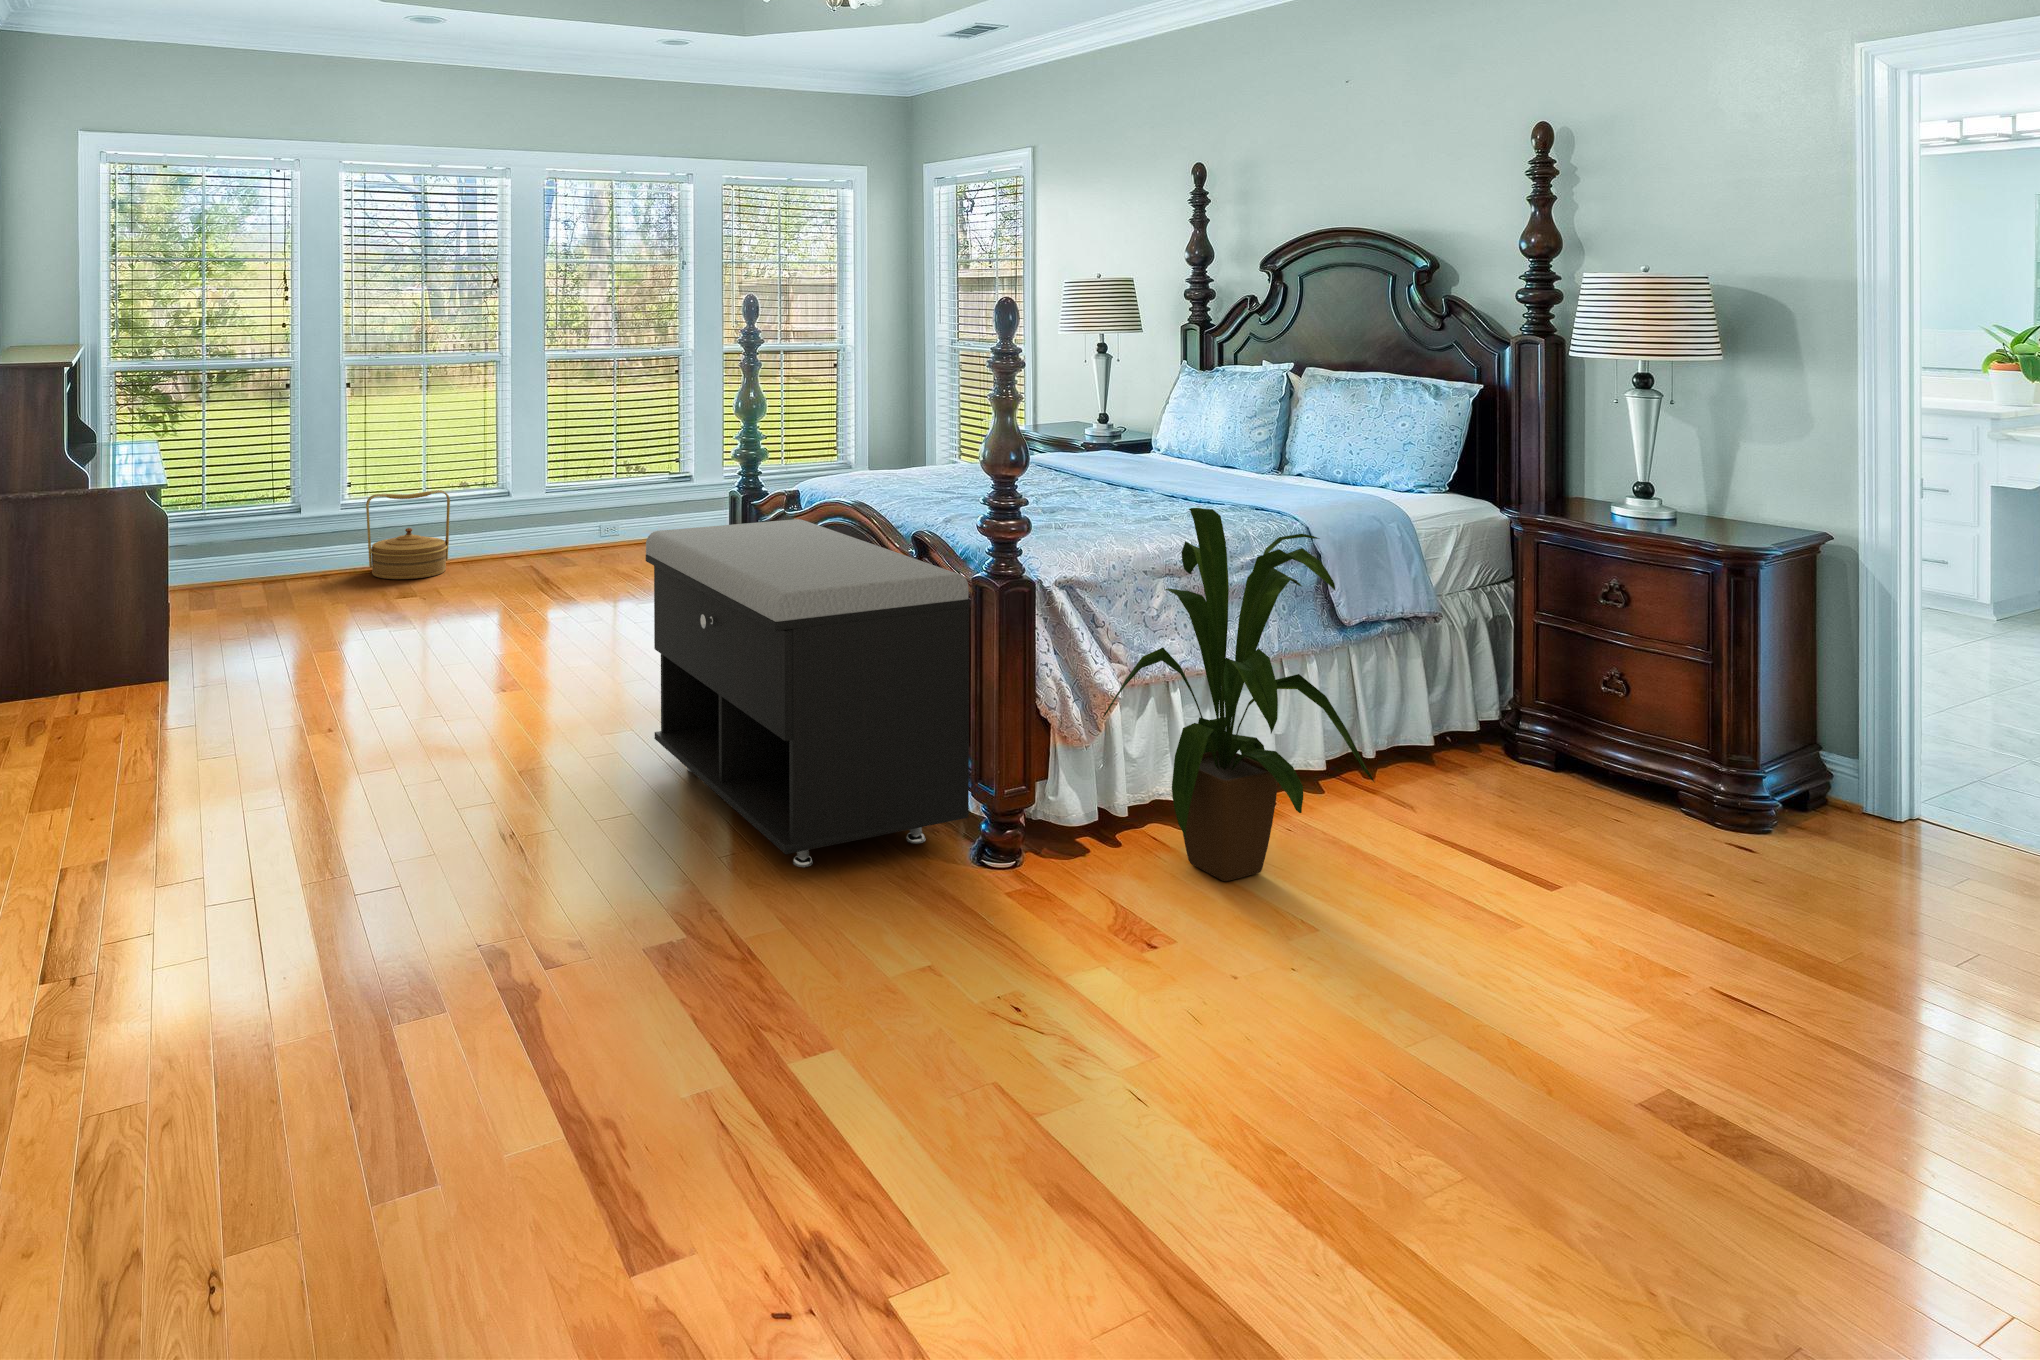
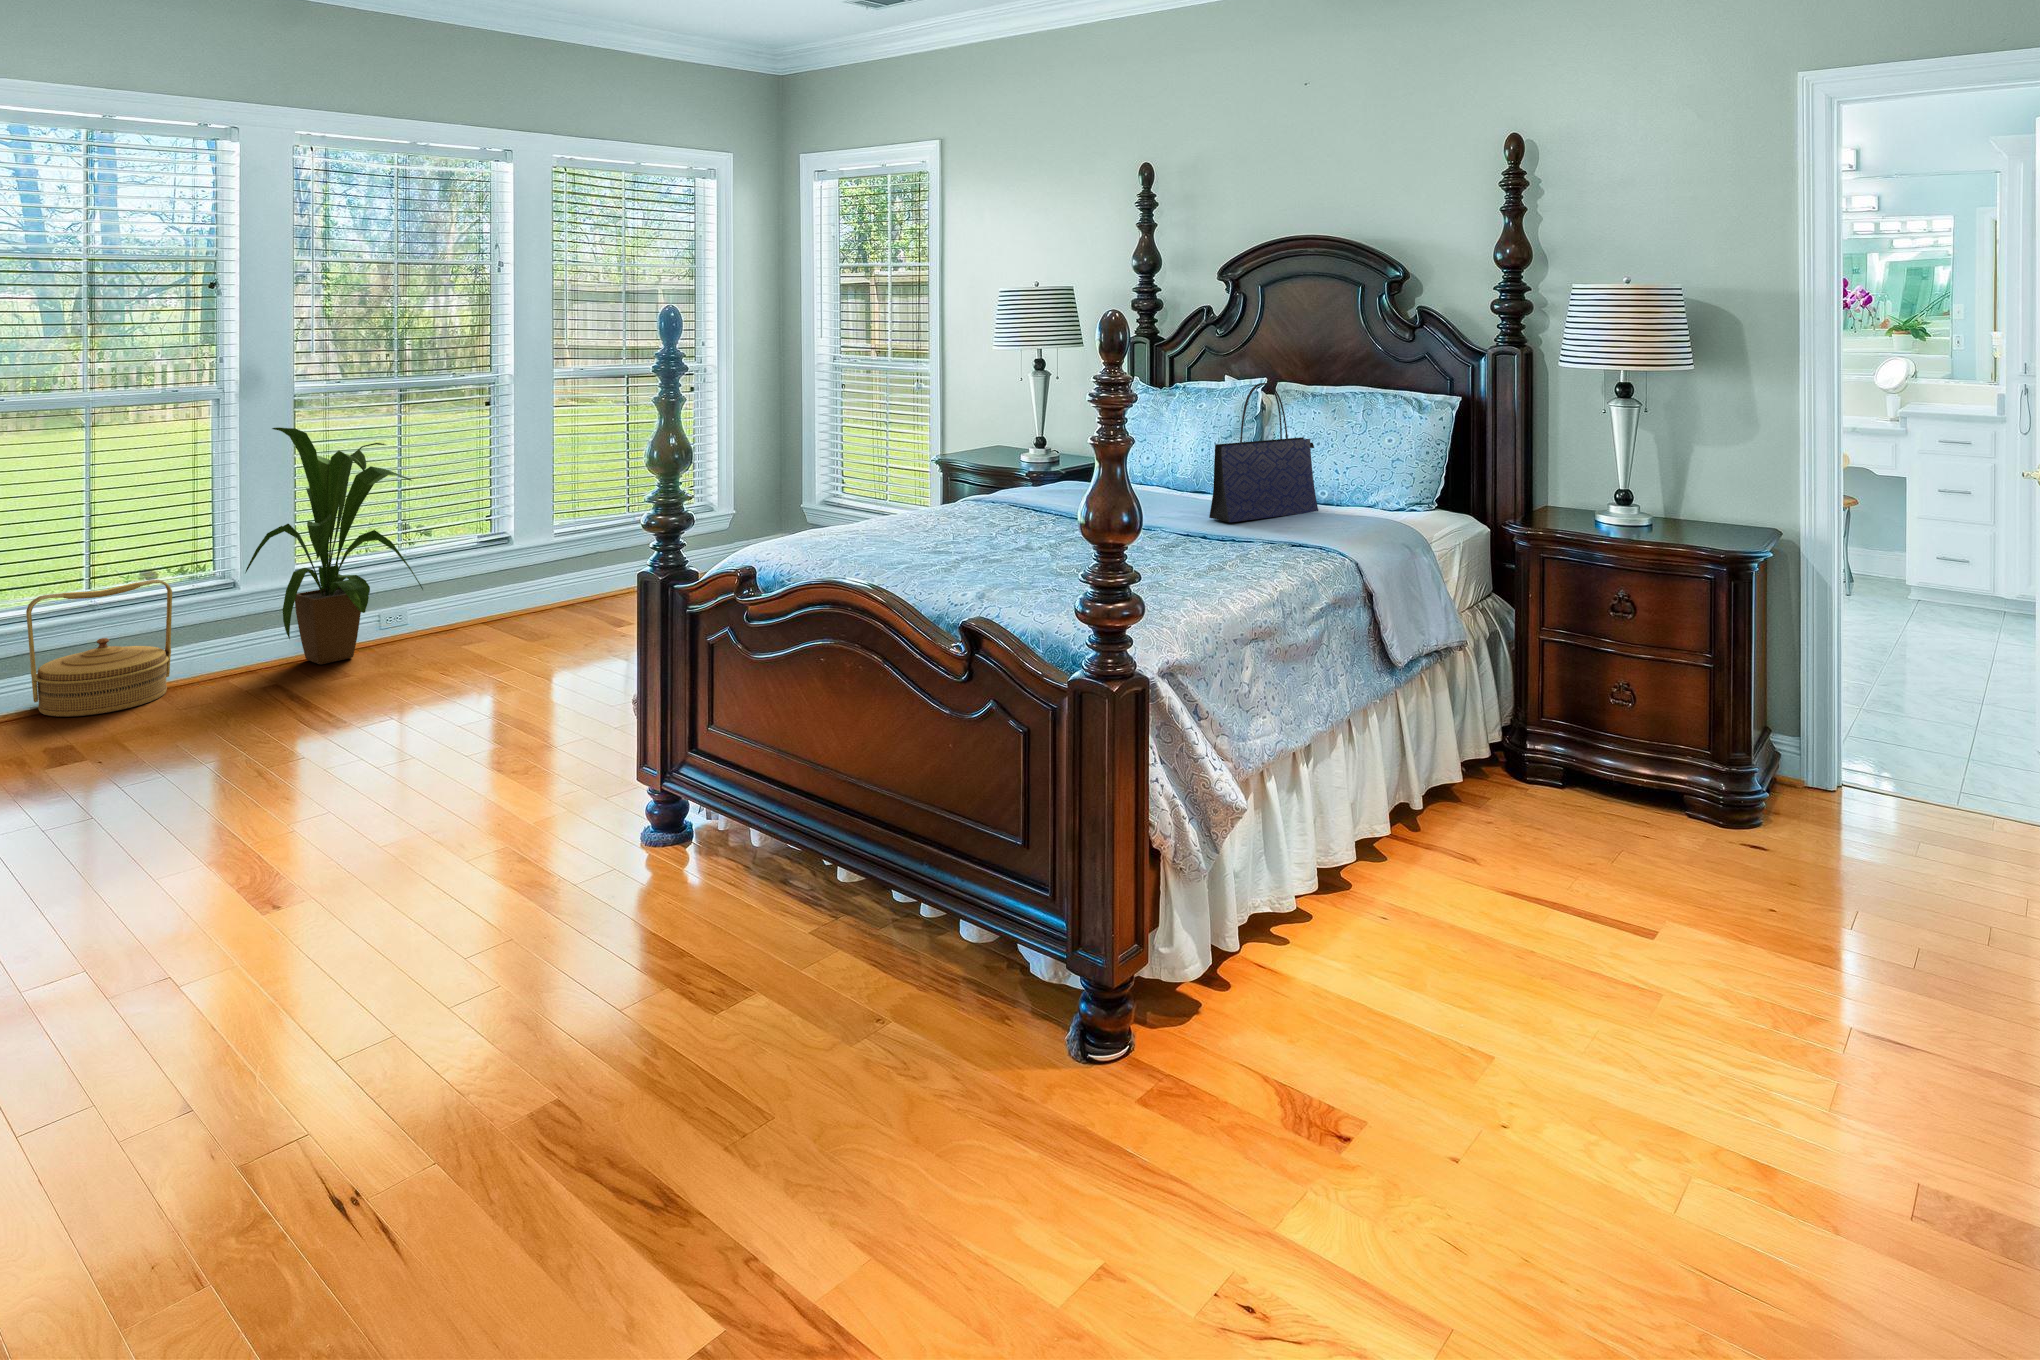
tote bag: none [1197,364,1311,488] -> present [1209,383,1318,522]
house plant: present [1103,508,1374,881] -> present [245,428,423,664]
storage bench: present [646,519,969,867] -> none [567,607,1070,1134]

